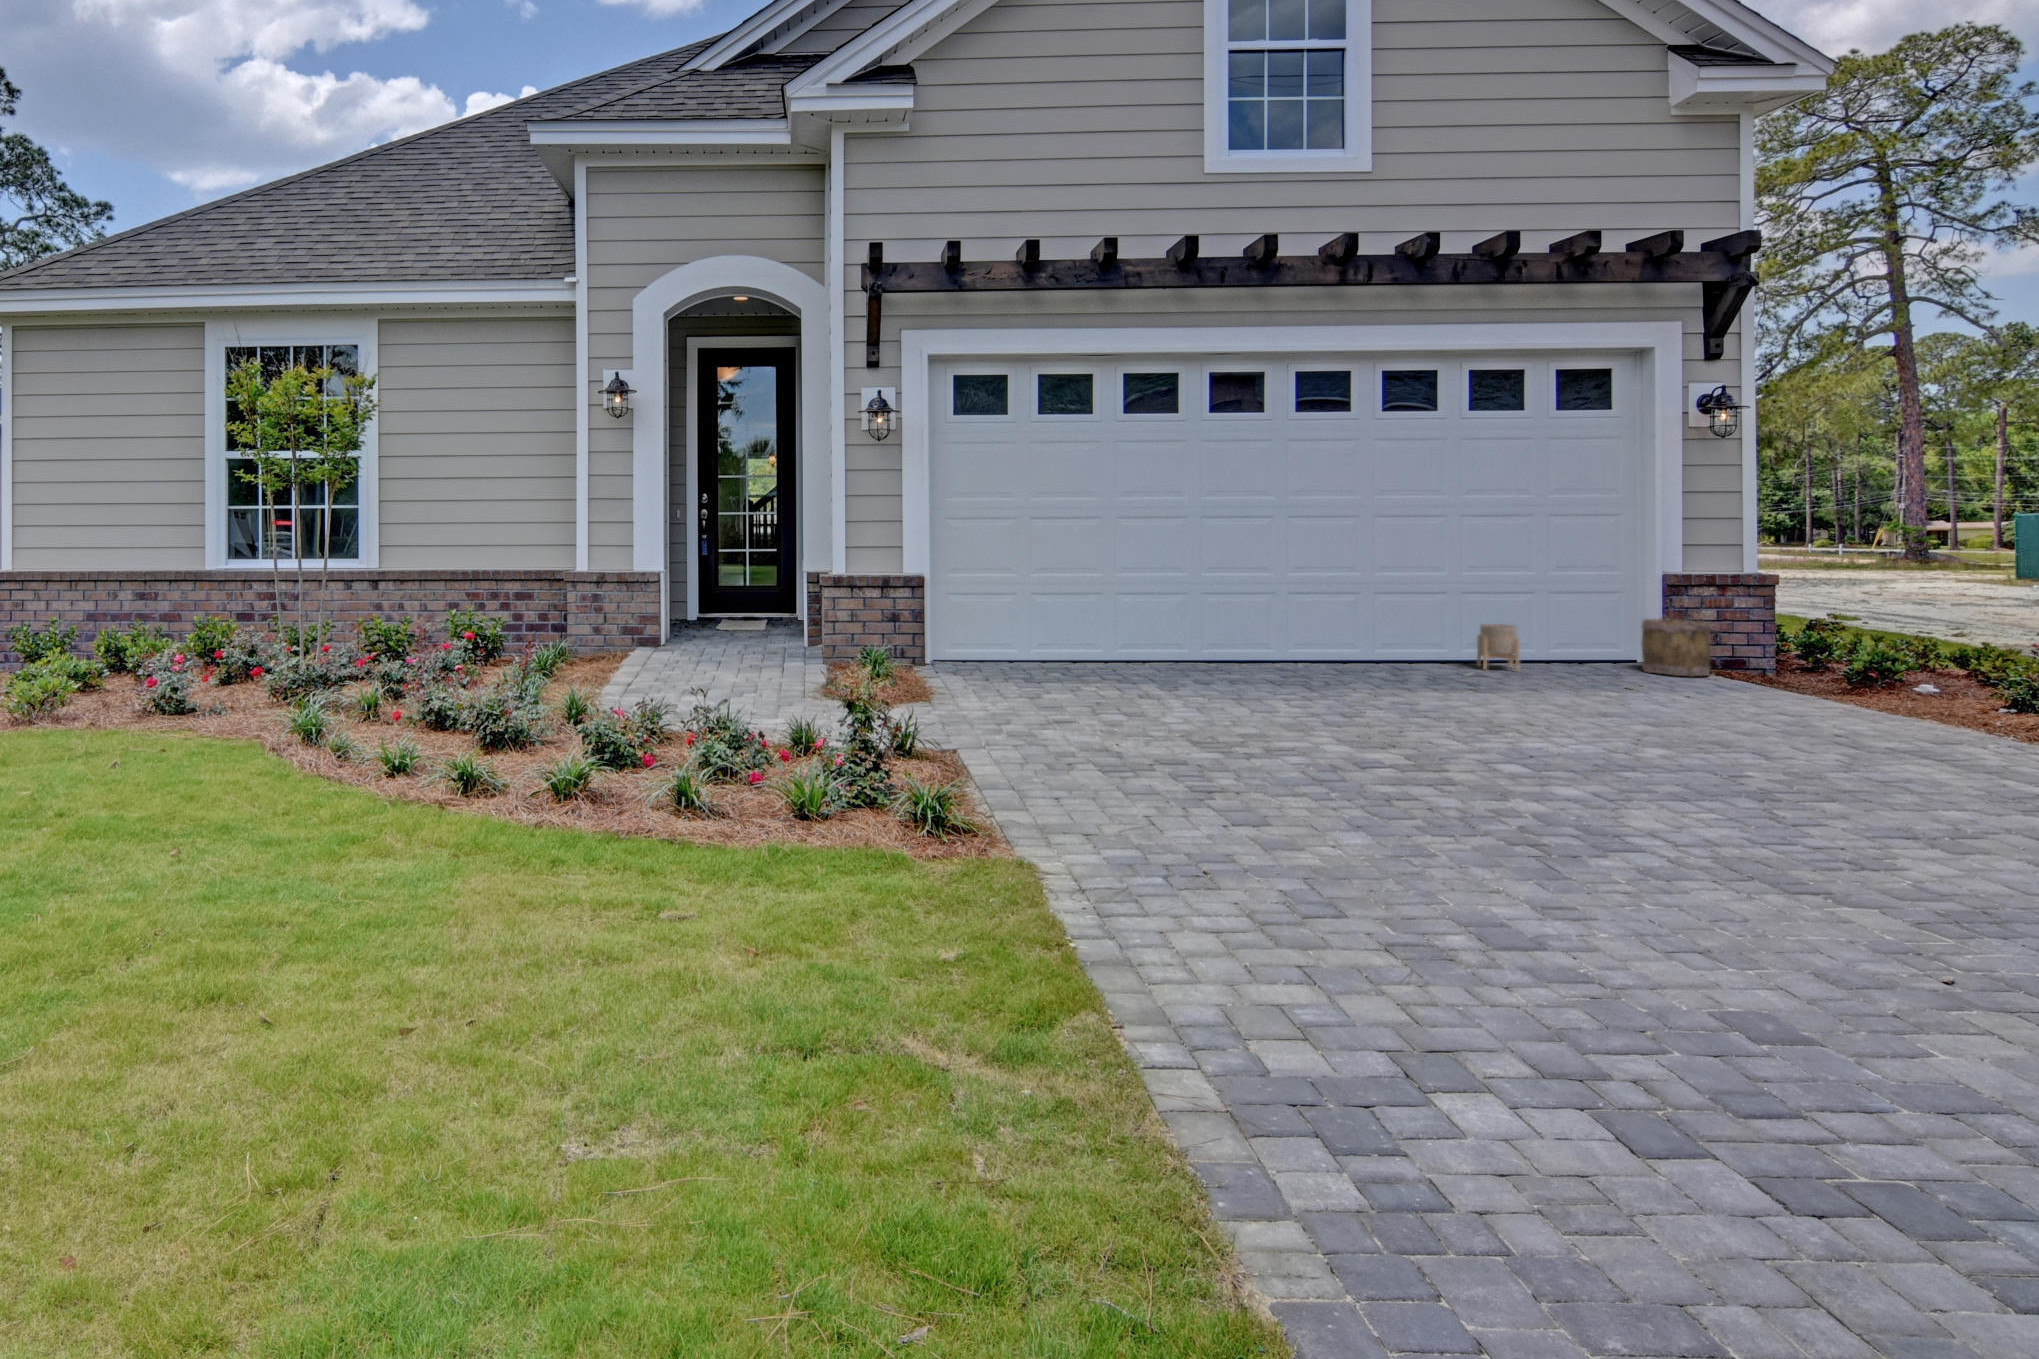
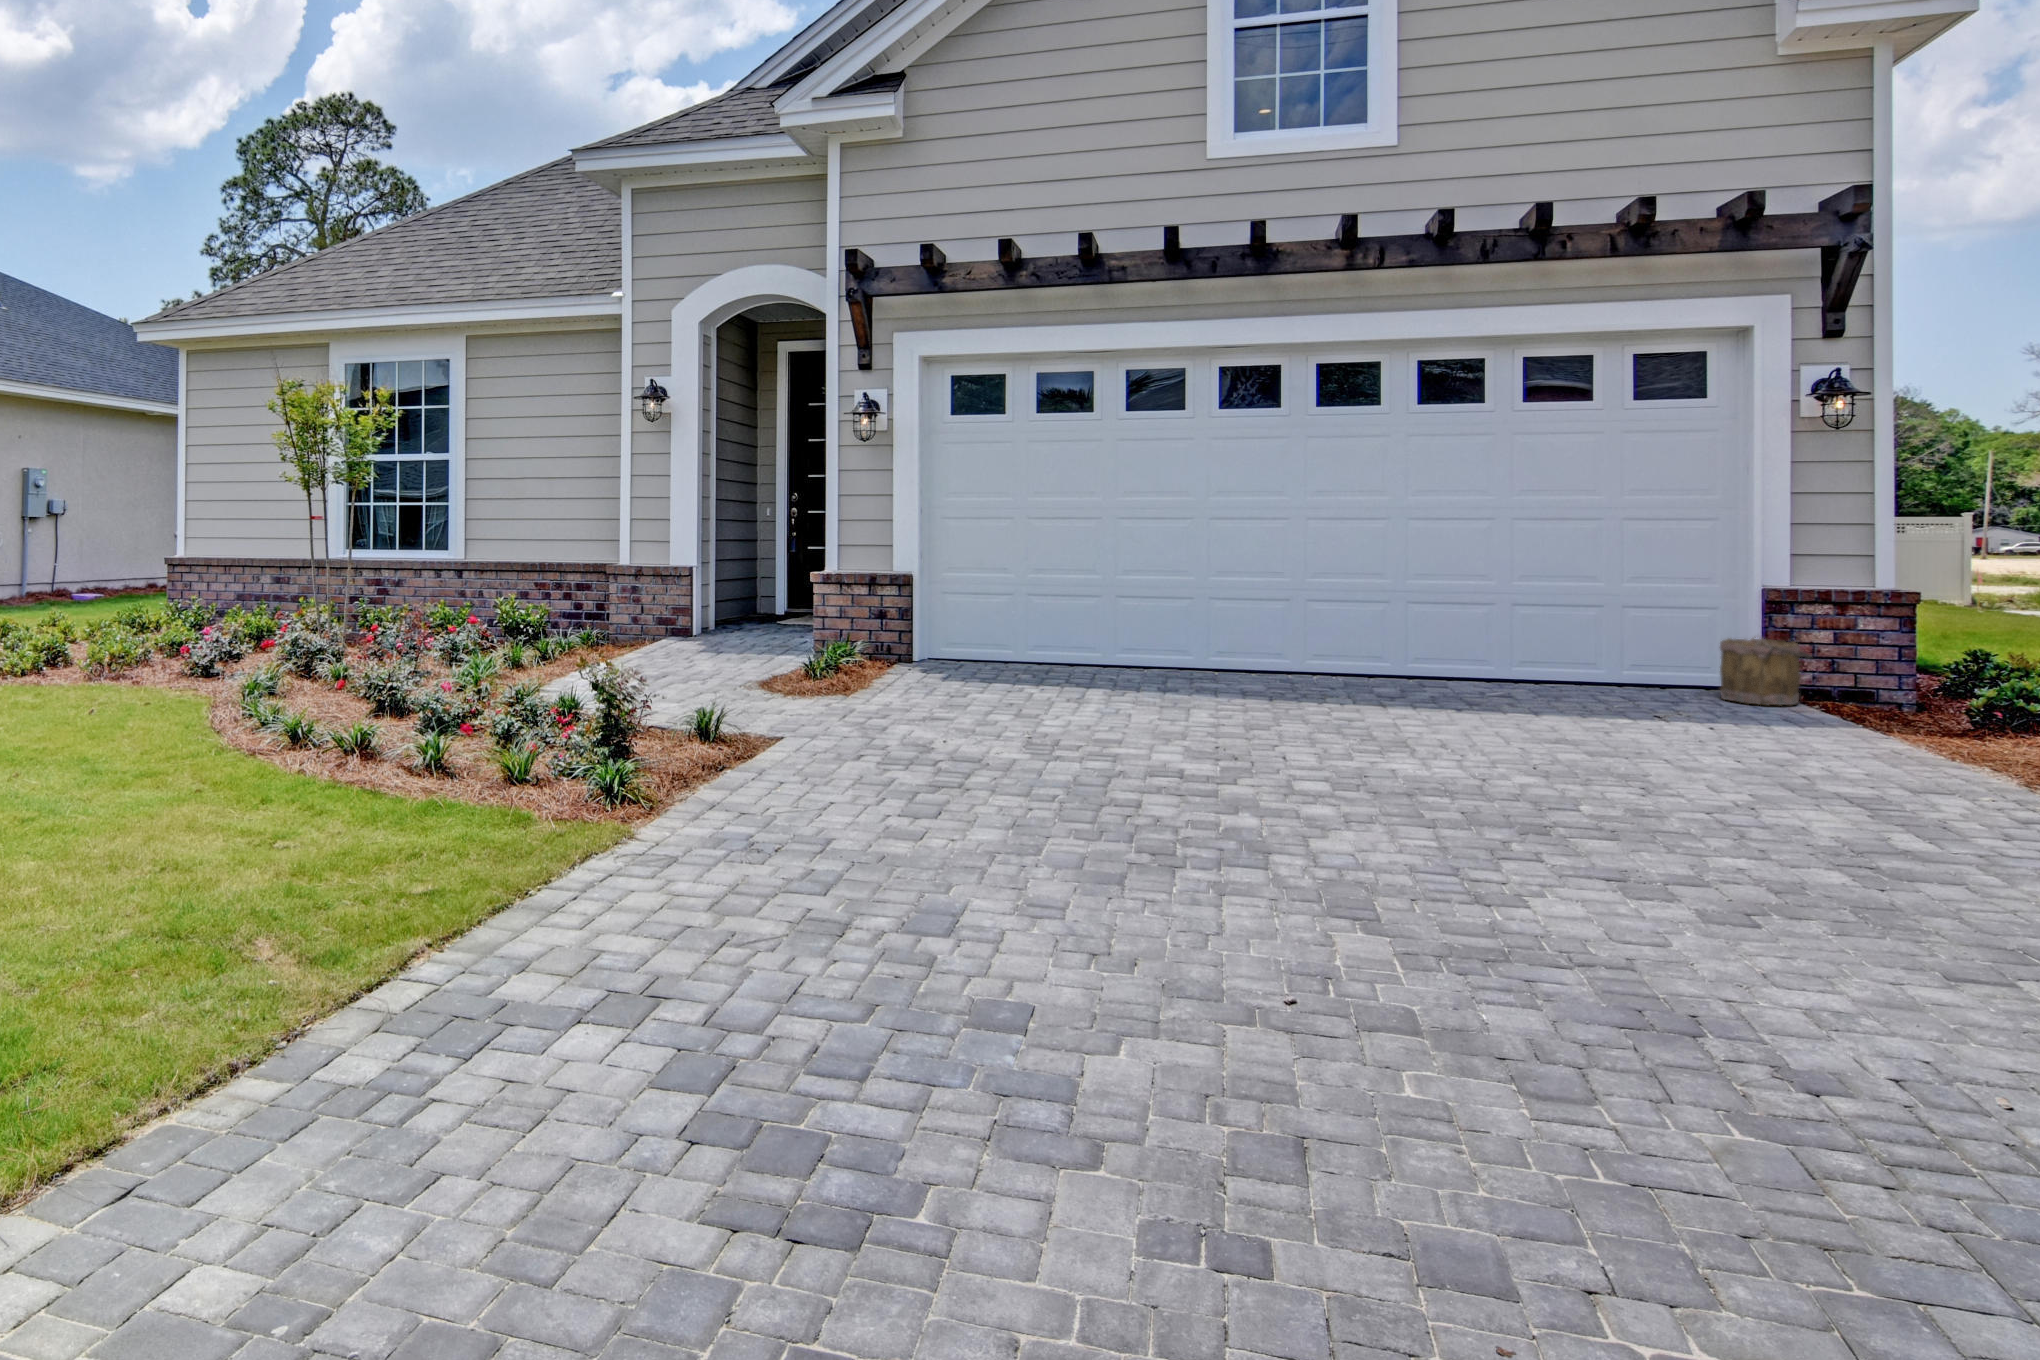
planter: present [1477,624,1520,671] -> none [1515,639,1560,692]

